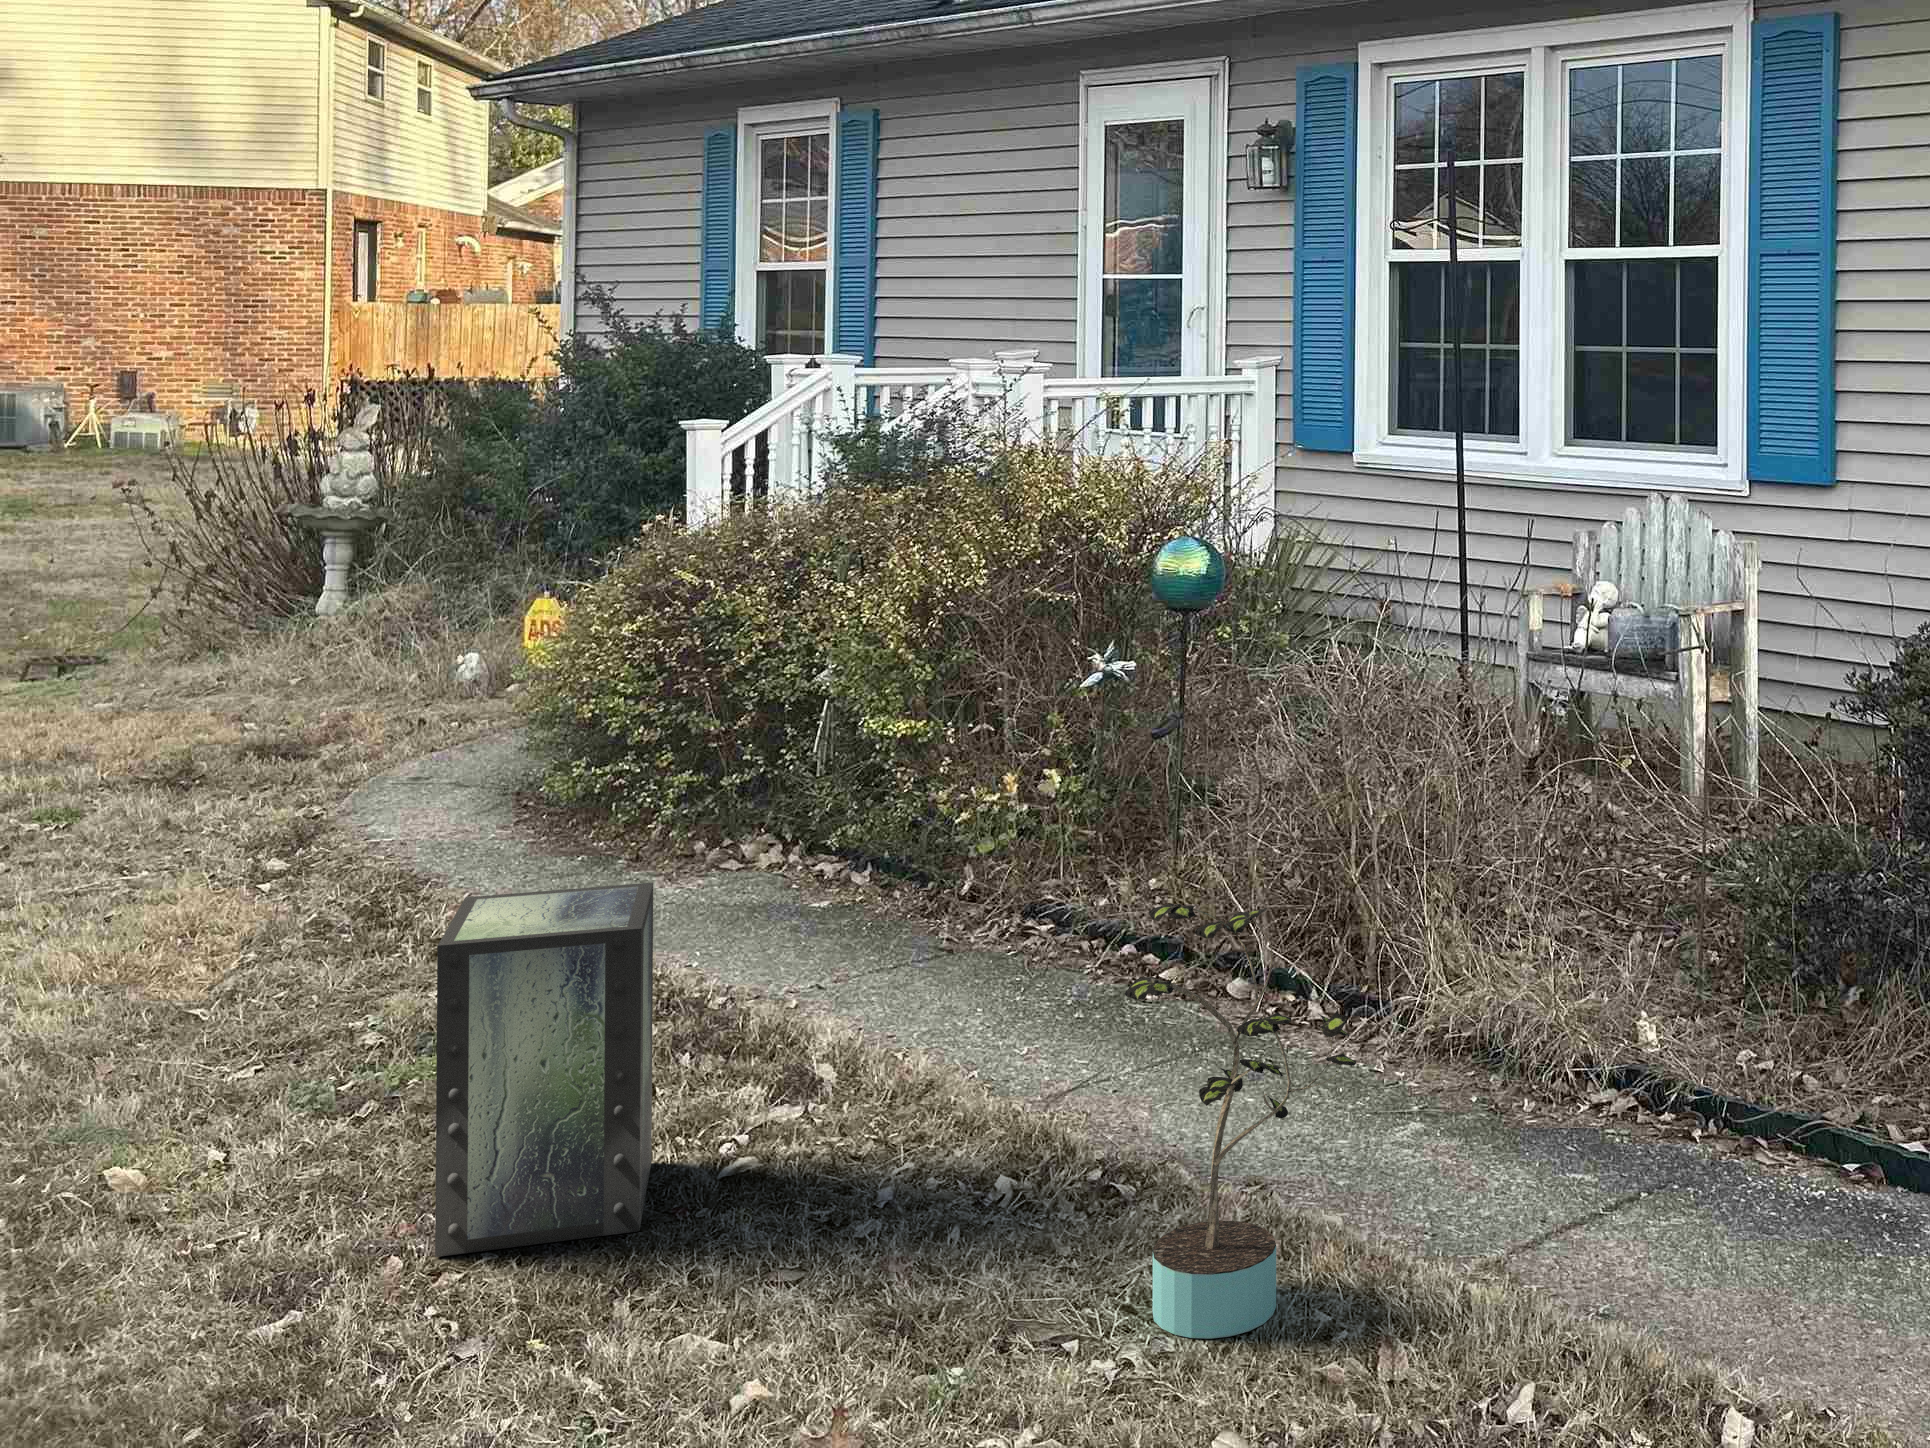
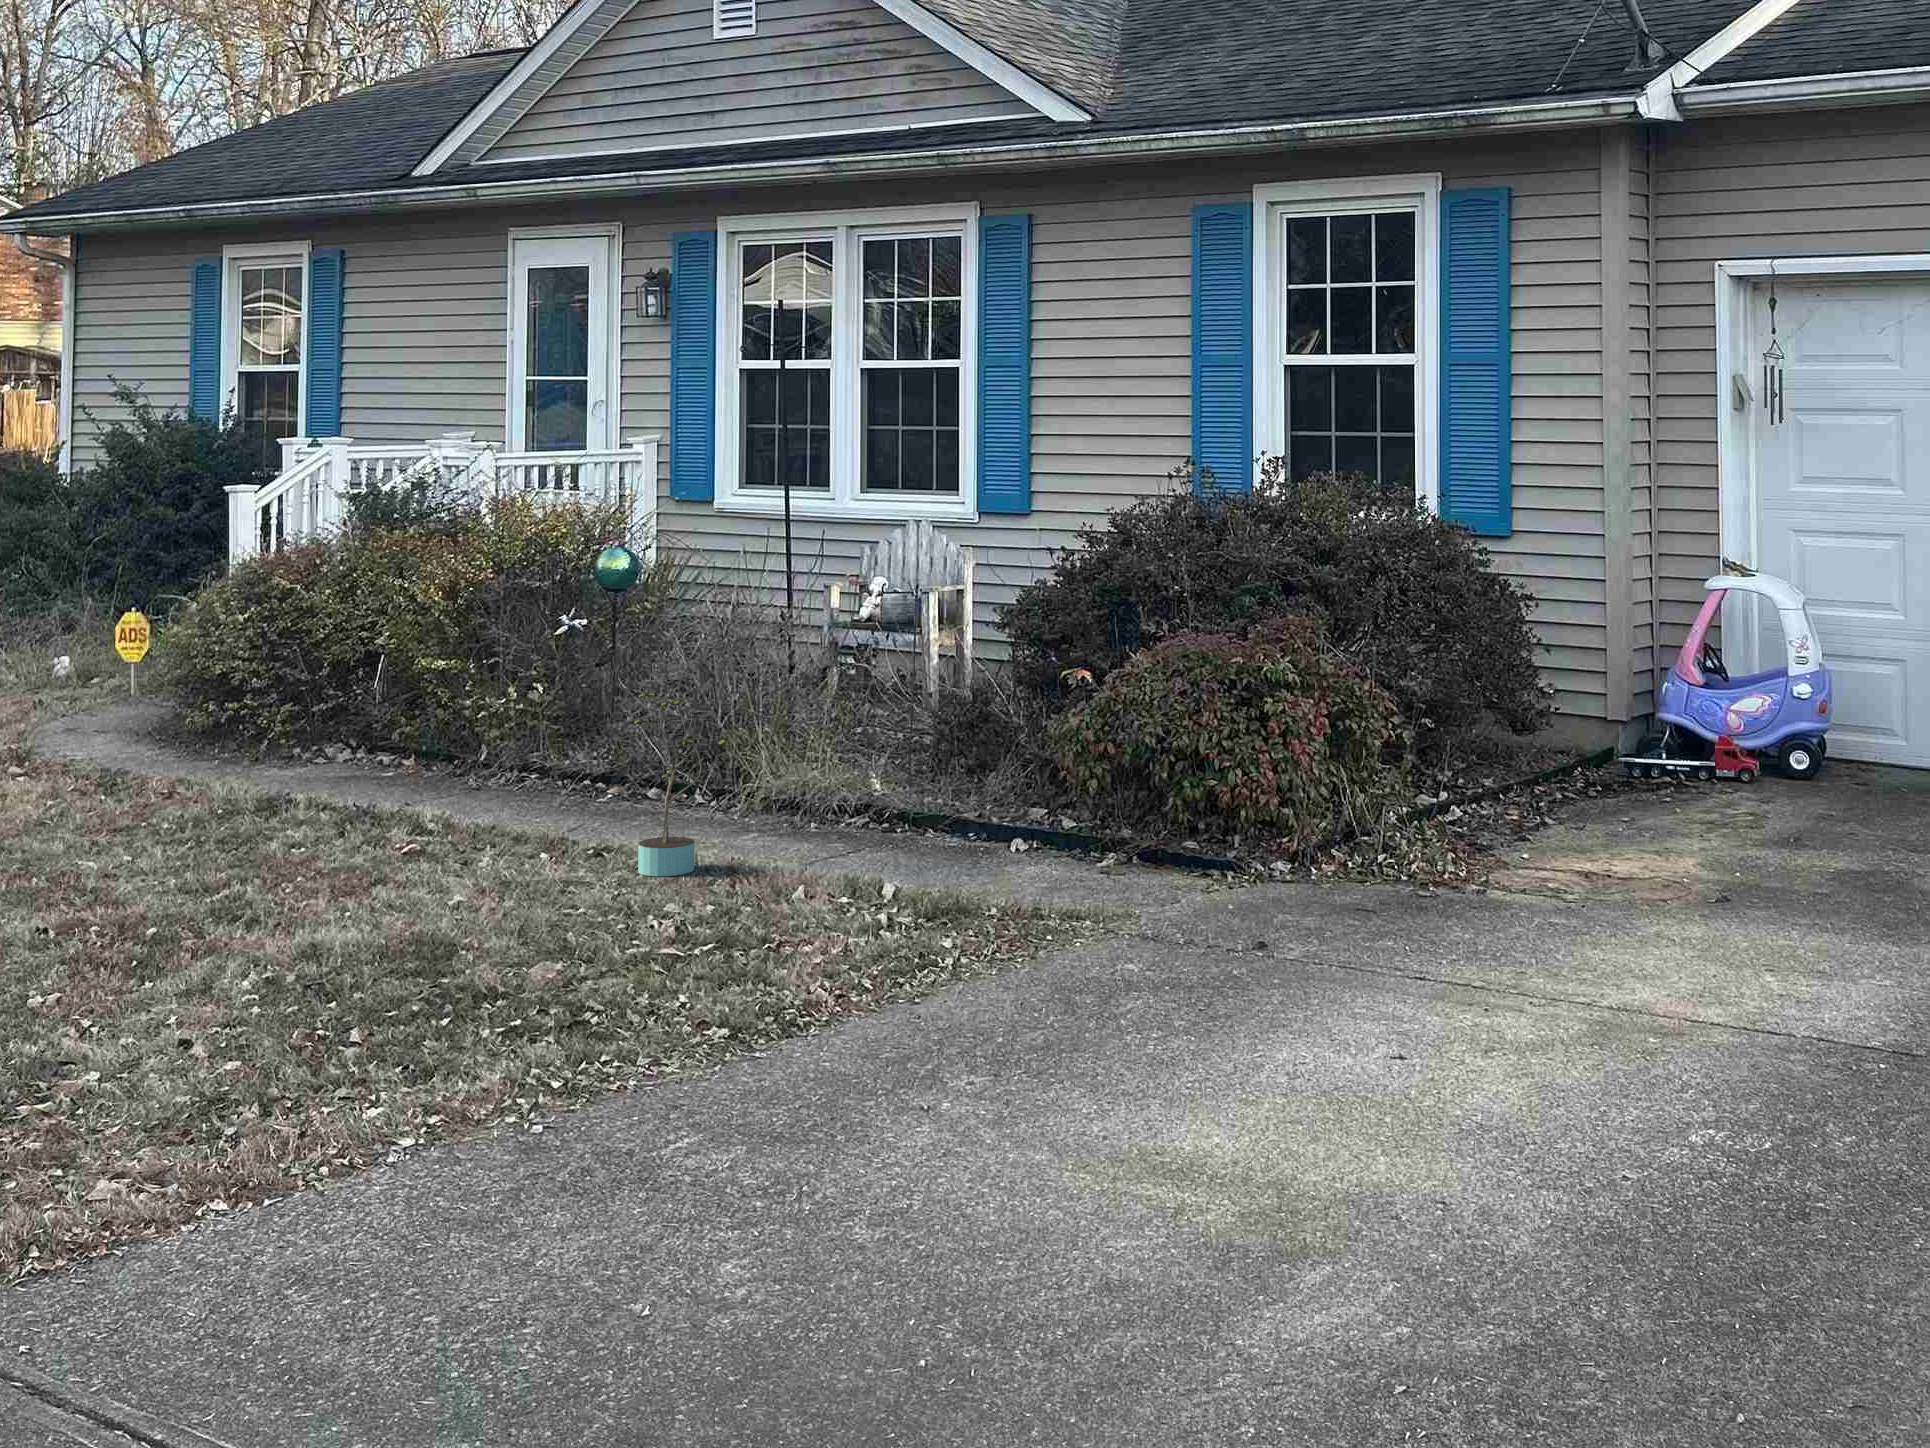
storage box: present [435,883,653,1257] -> none [280,707,384,871]

